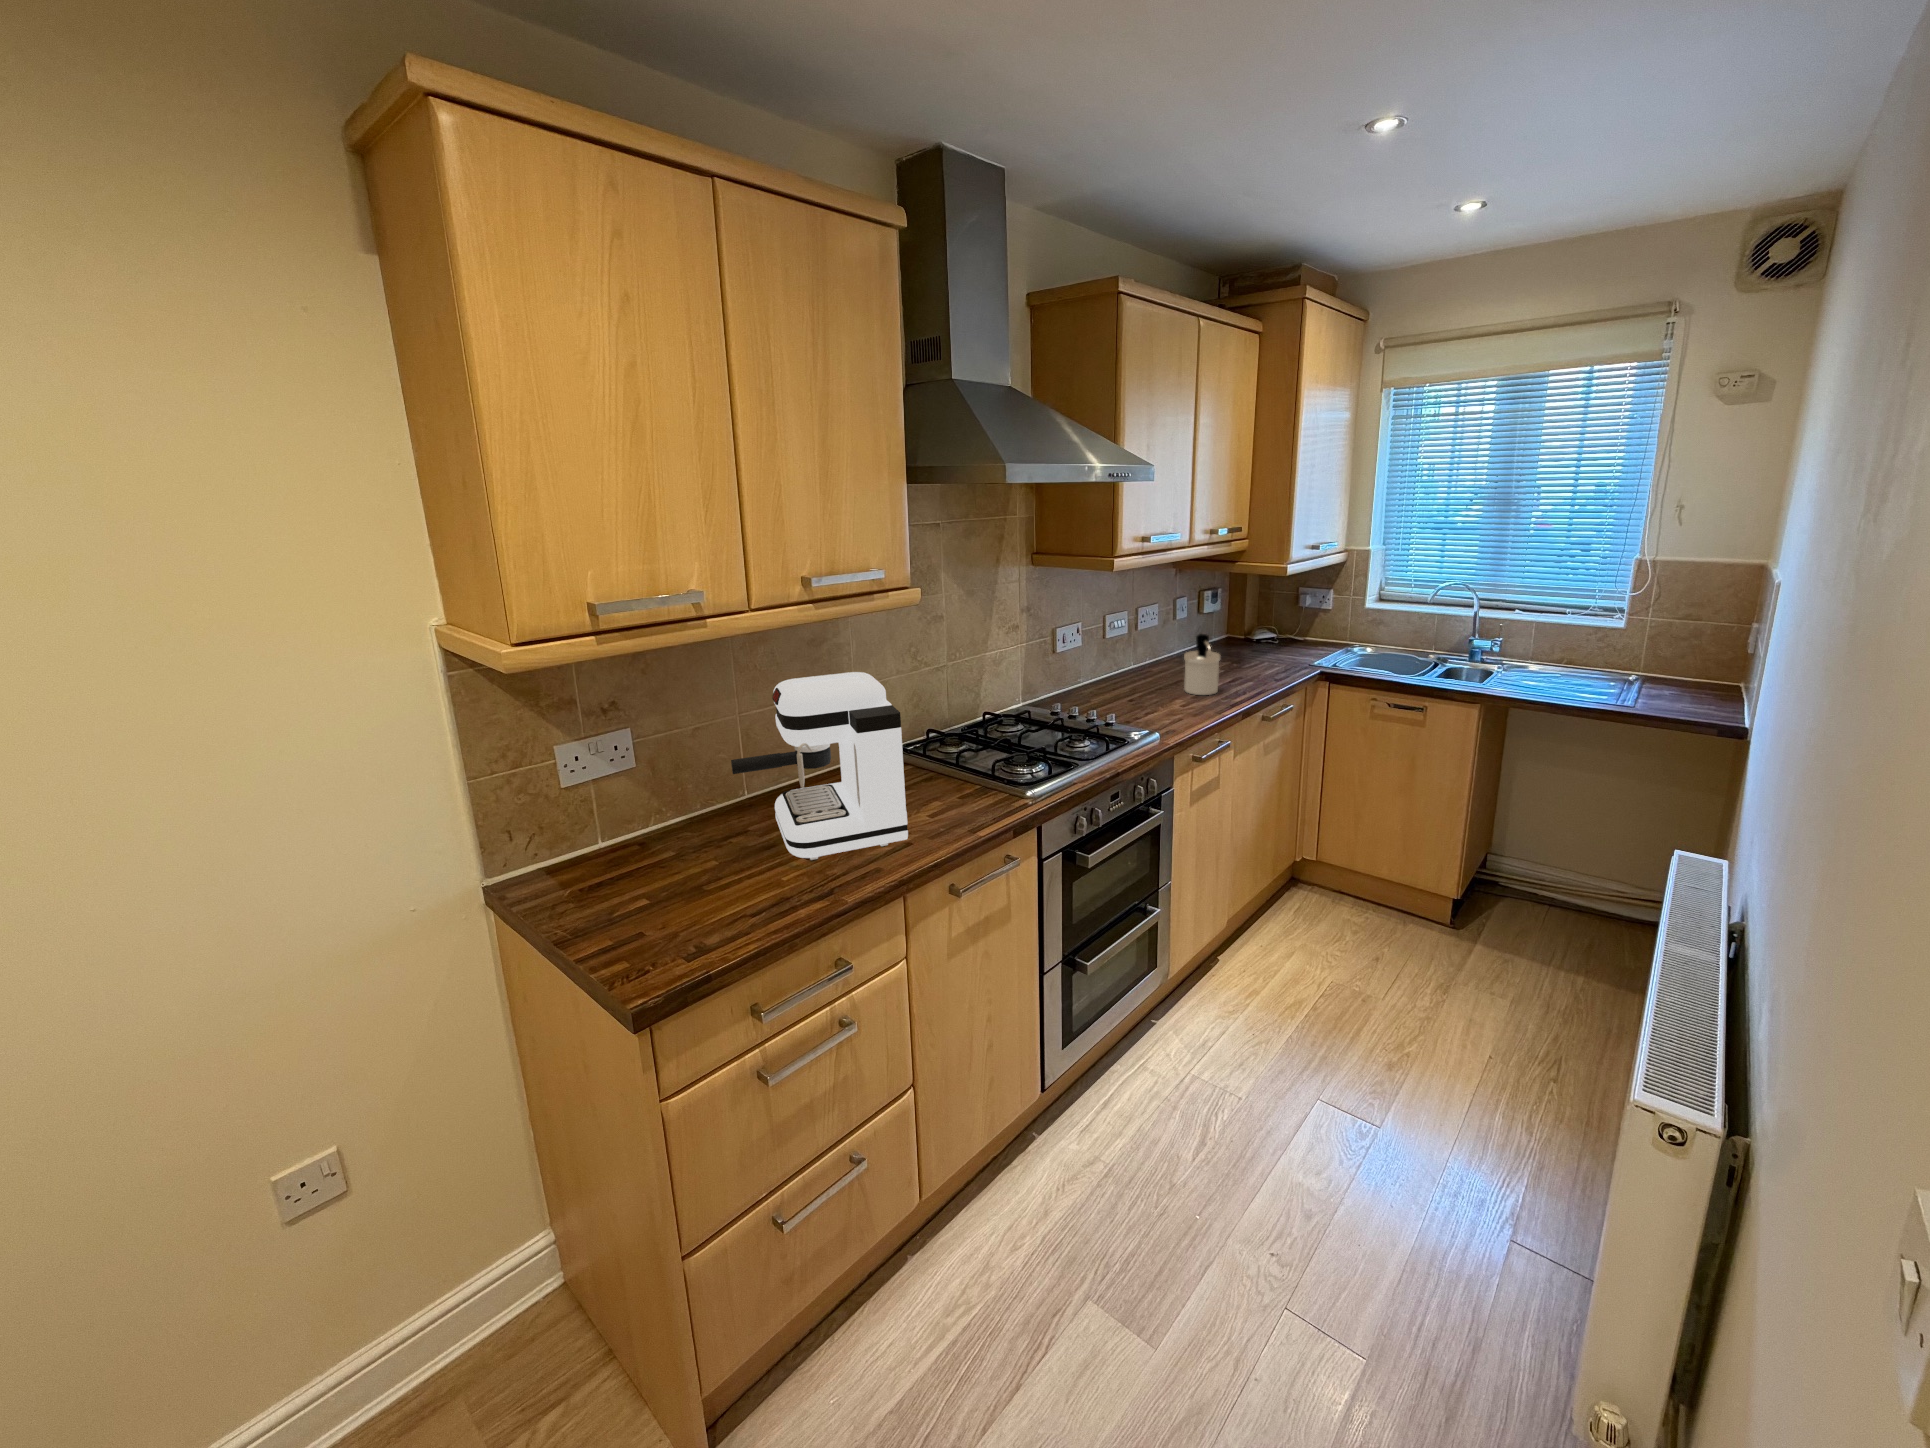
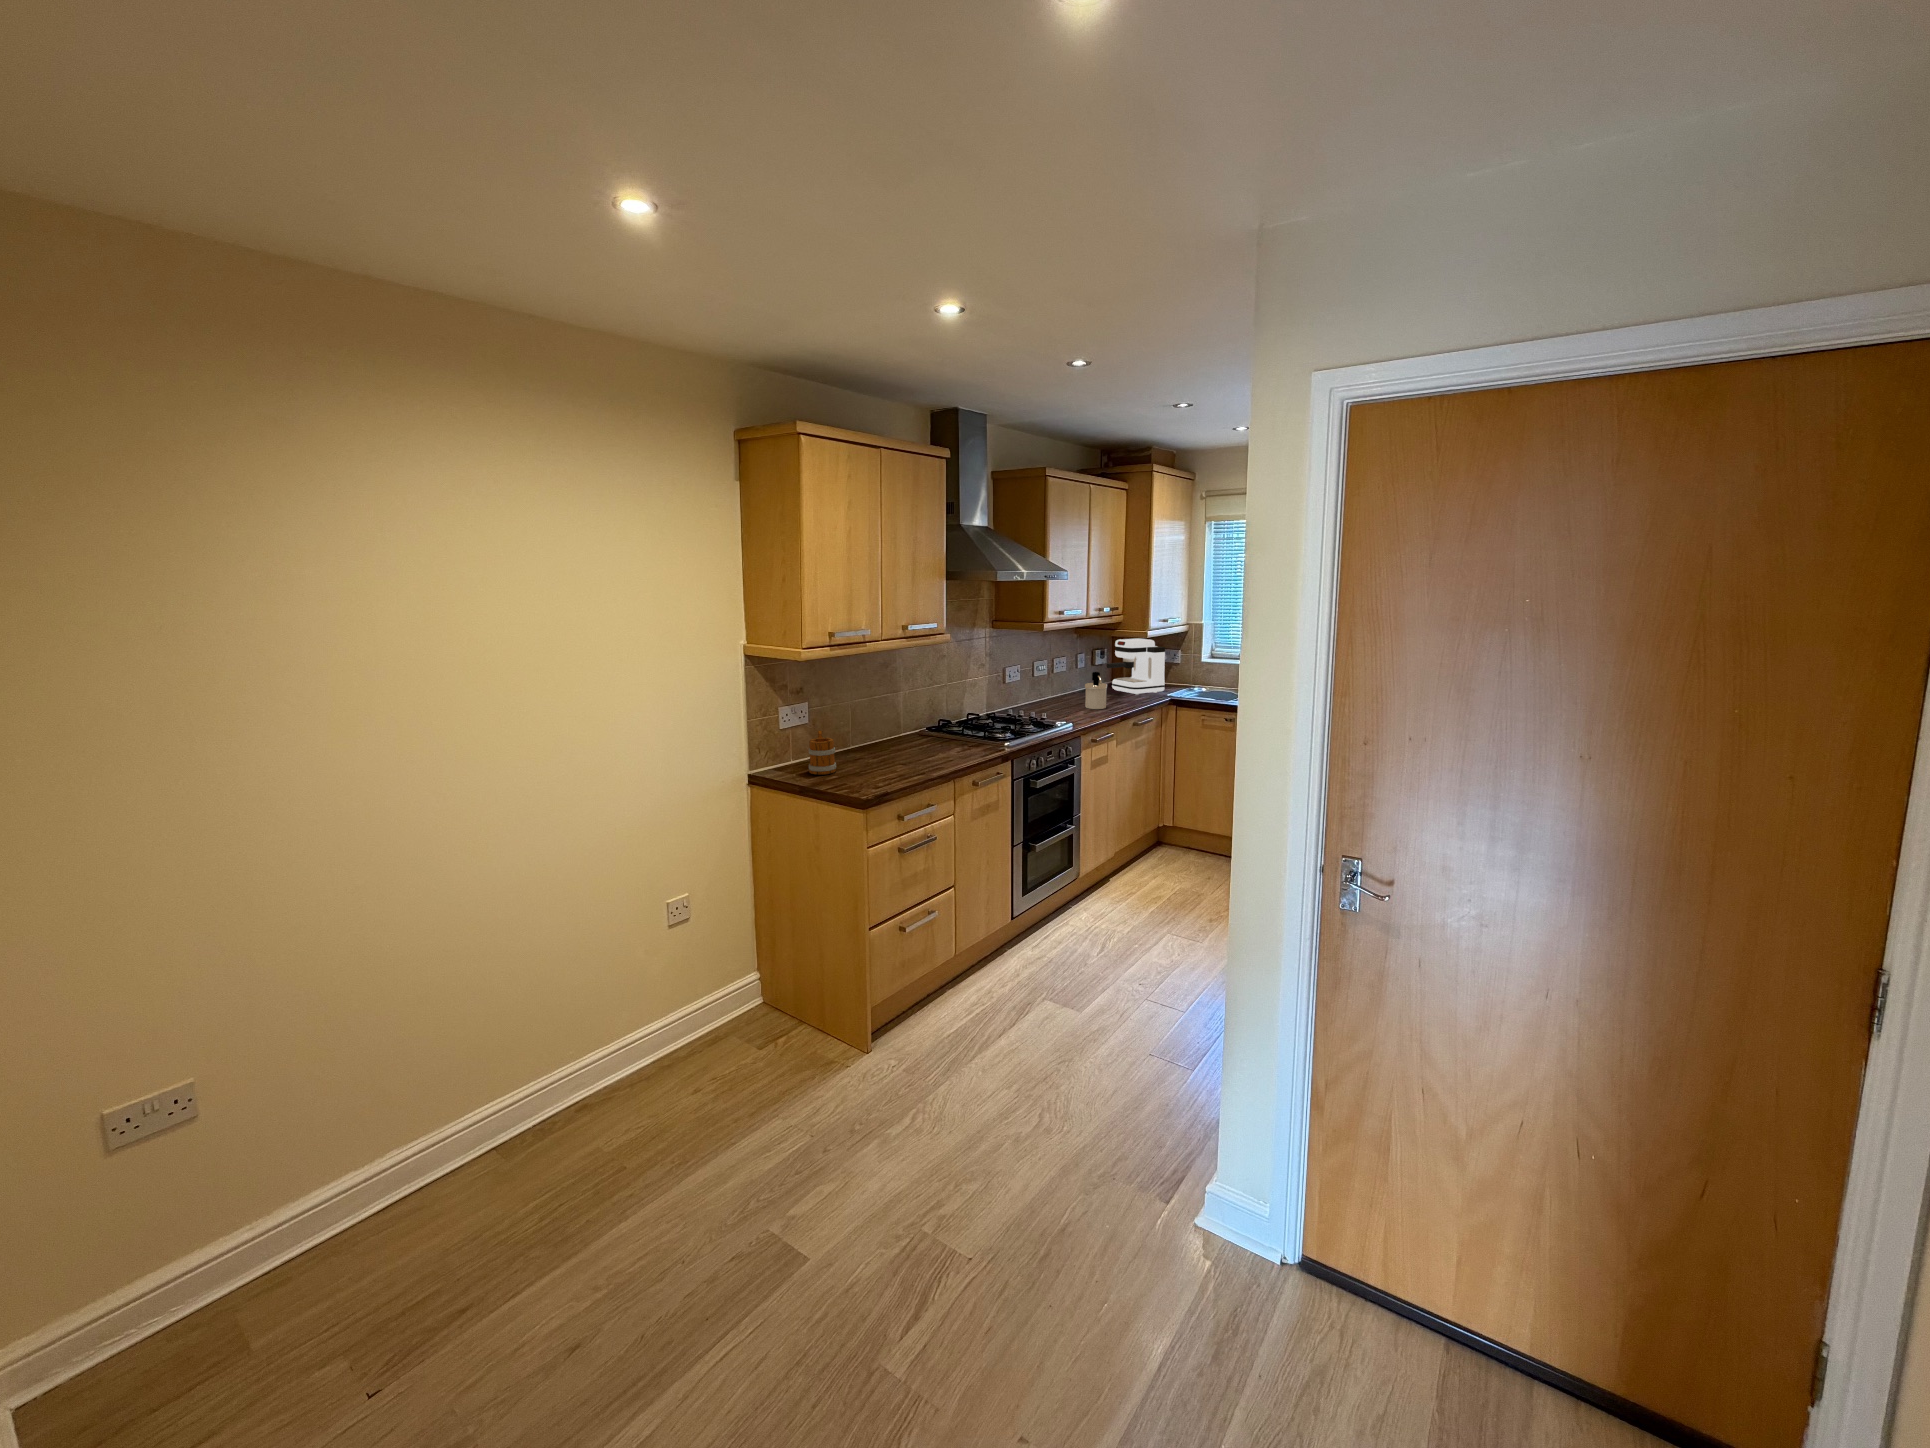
coffee maker: present [731,672,908,860] -> present [1107,639,1165,695]
mug: none [601,790,666,889] -> present [809,730,836,775]

